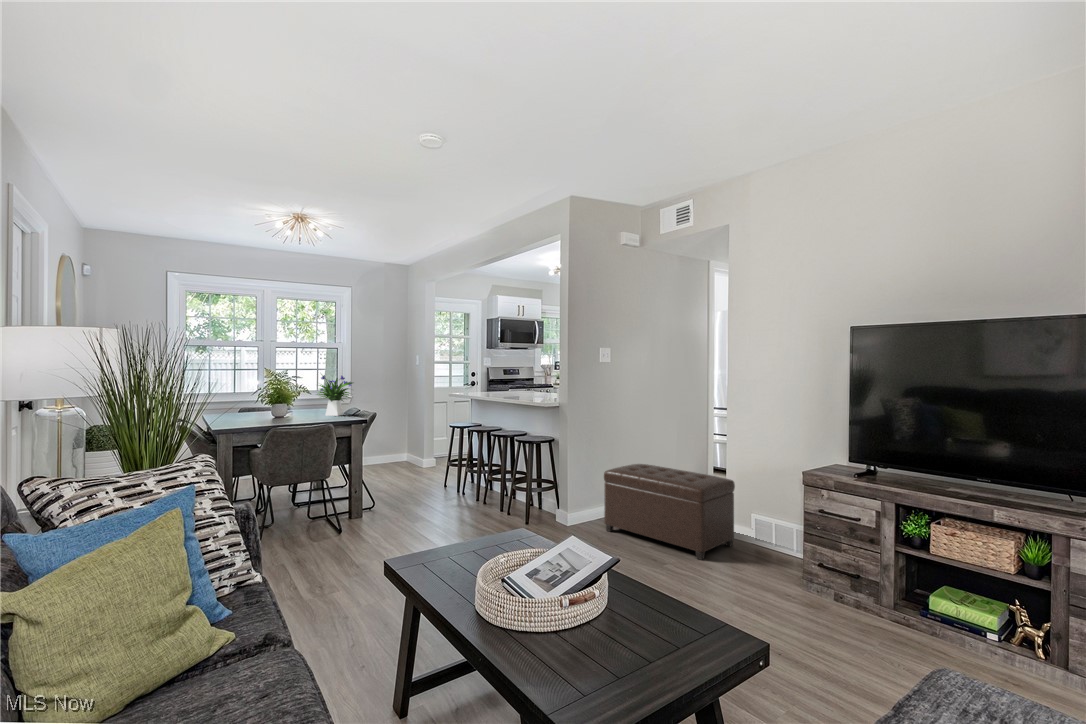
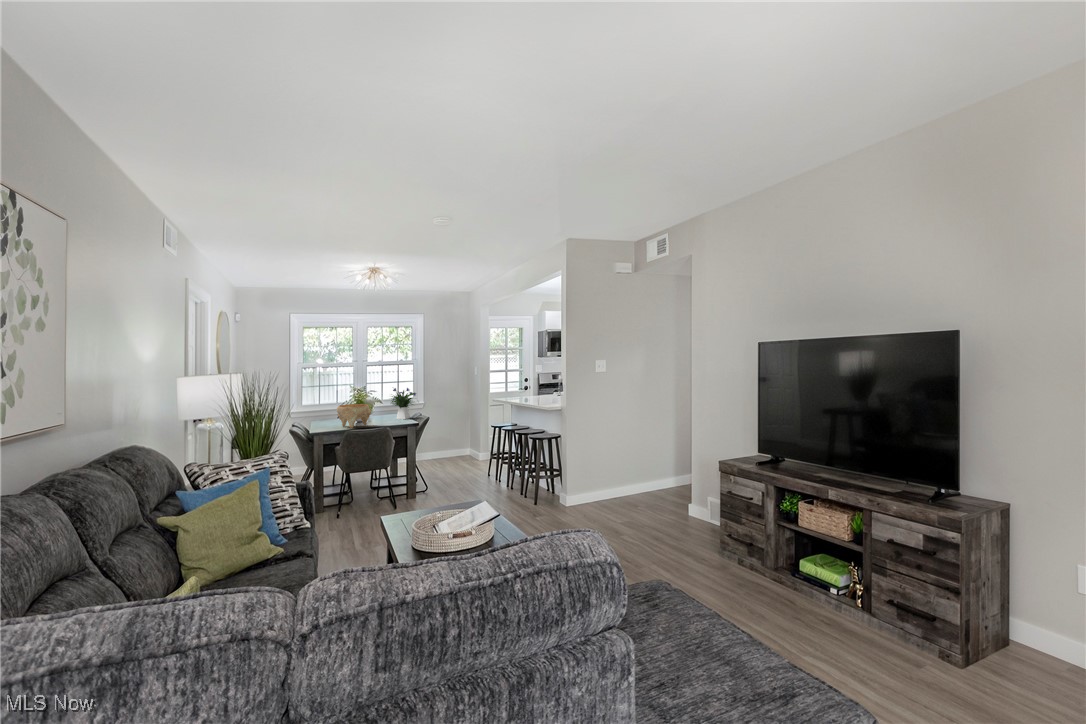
decorative bowl: none [250,393,298,426] -> present [337,404,371,428]
ottoman: present [604,464,735,560] -> none [594,456,694,532]

